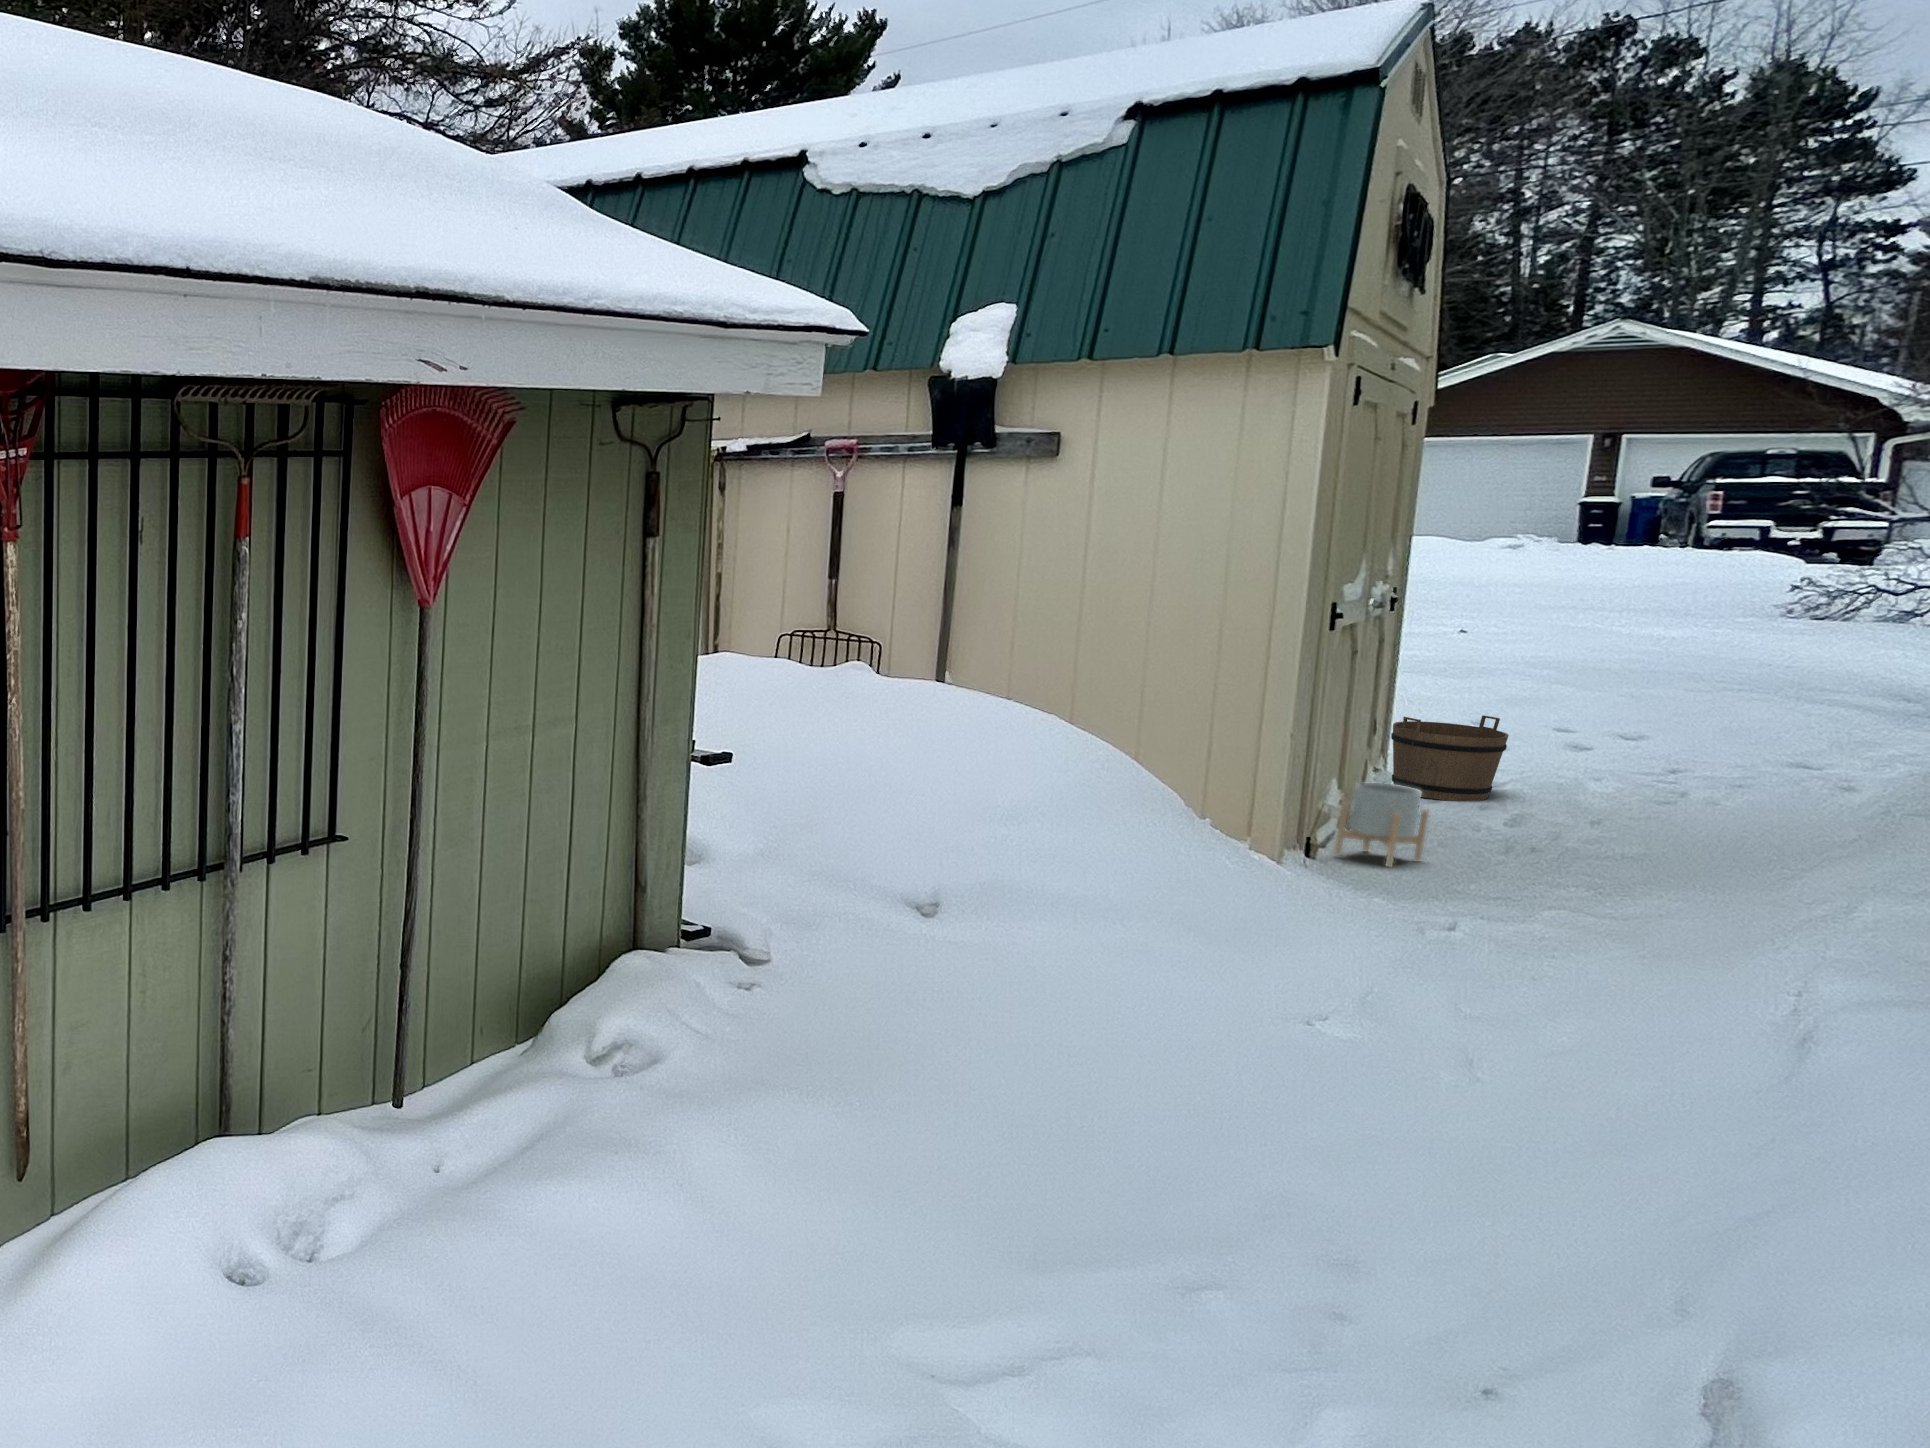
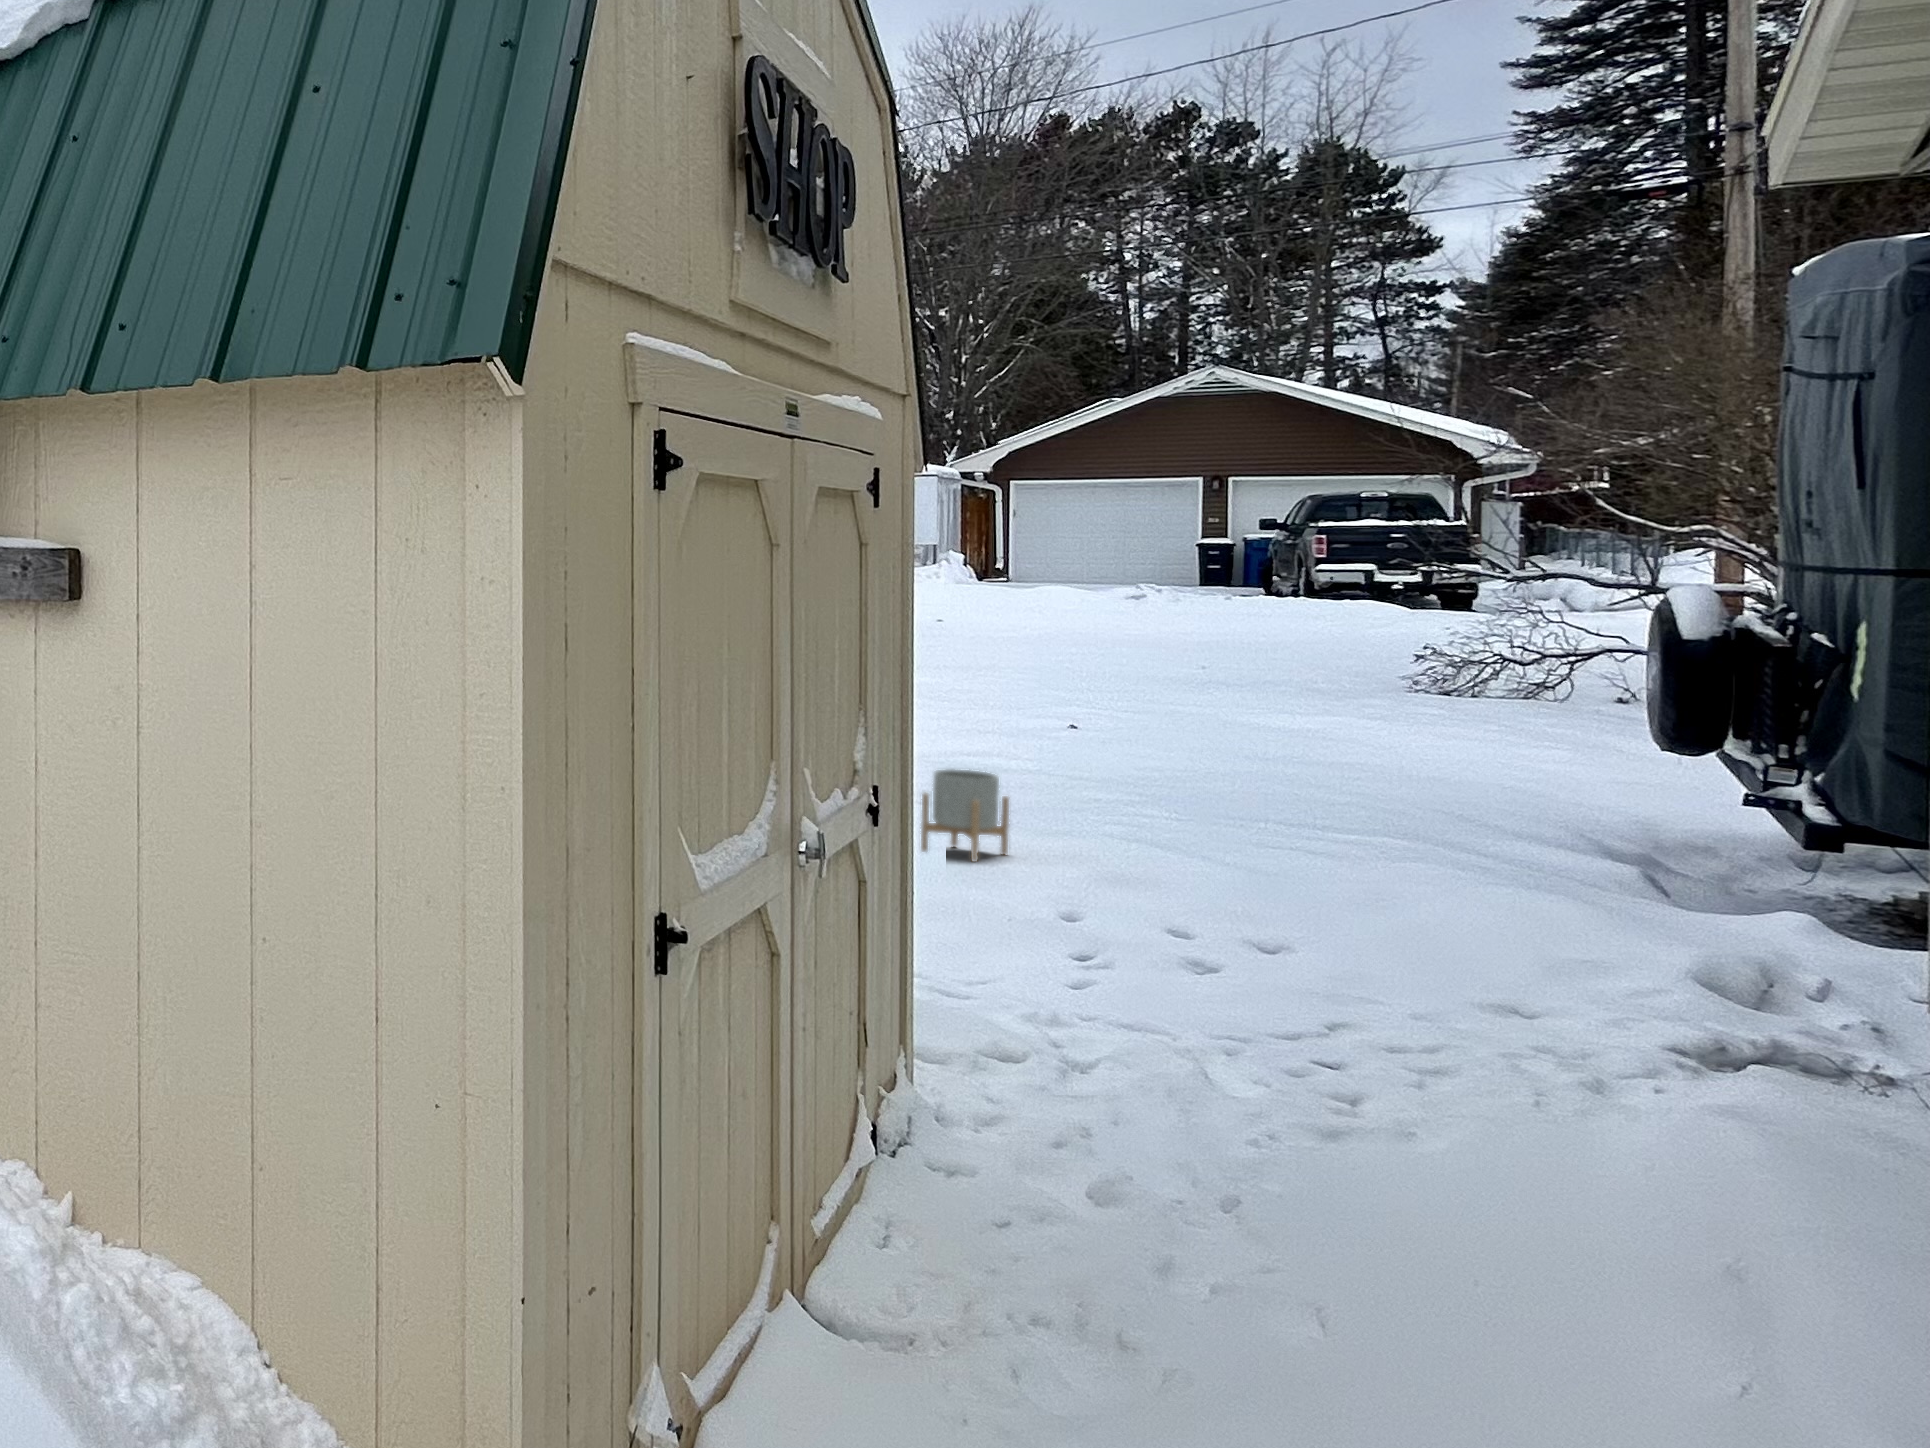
bucket: present [1391,715,1509,801] -> none [987,702,1097,794]

